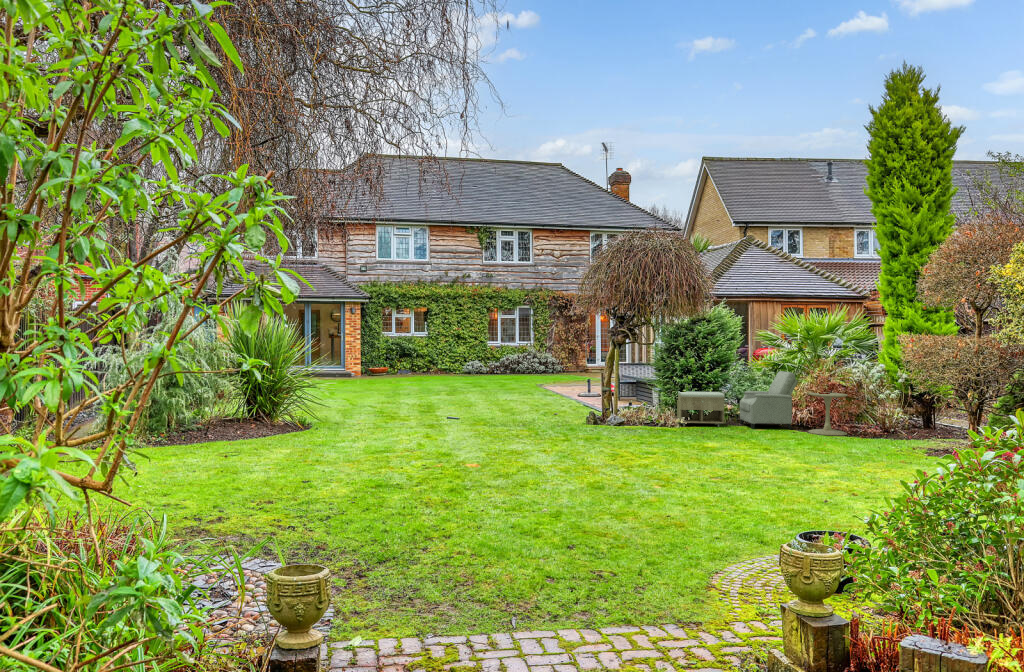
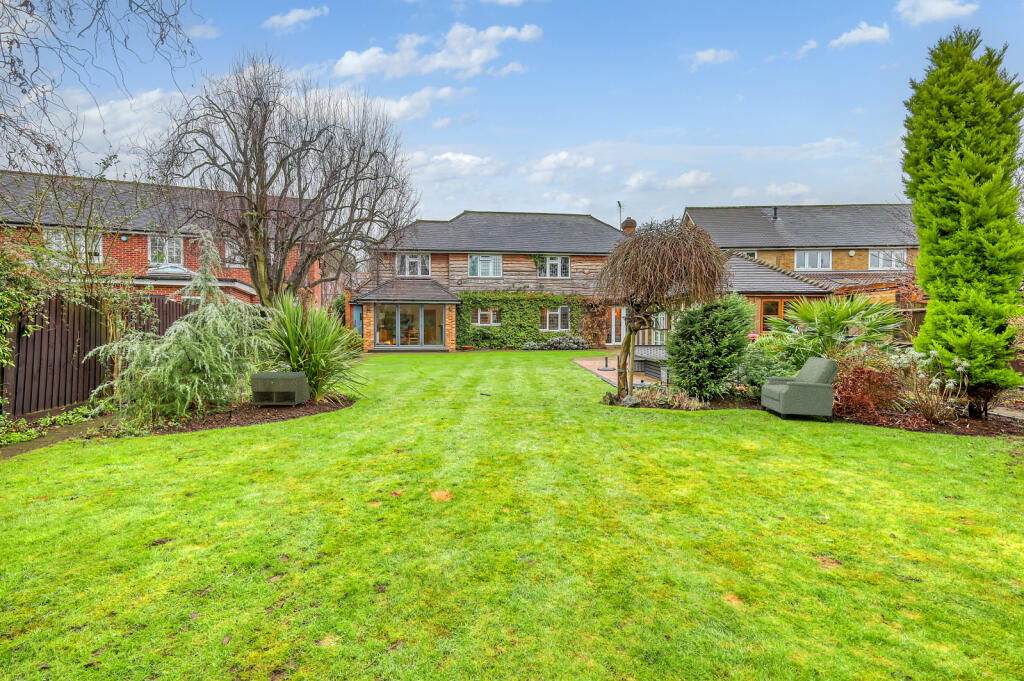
storage bench: present [677,391,724,427] -> present [250,371,310,407]
pedestal table: present [808,393,848,436] -> none [856,383,920,437]

